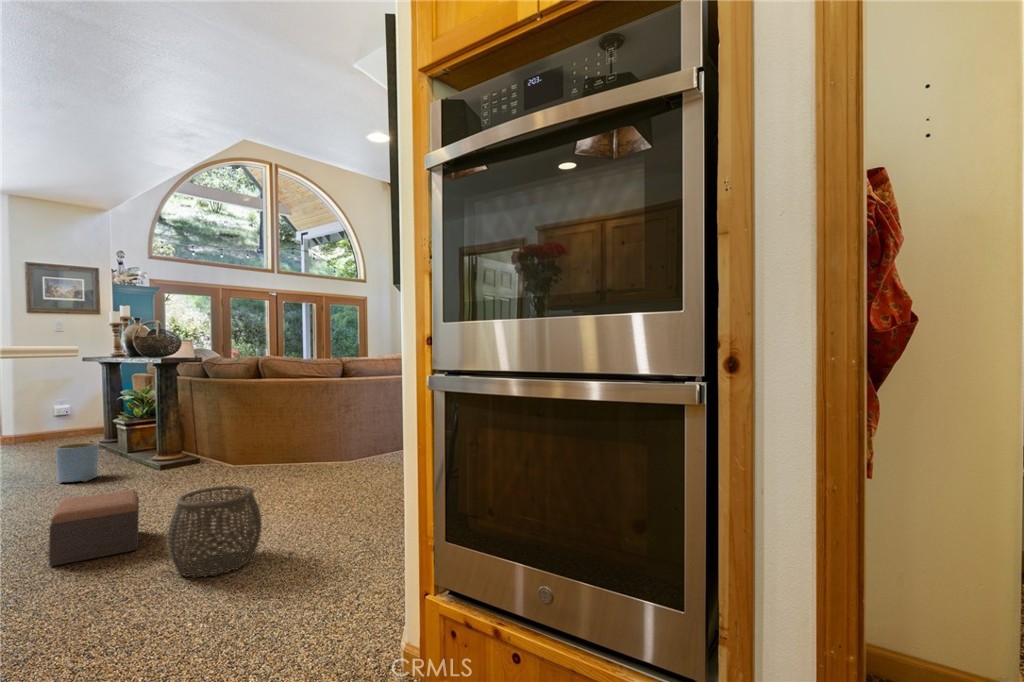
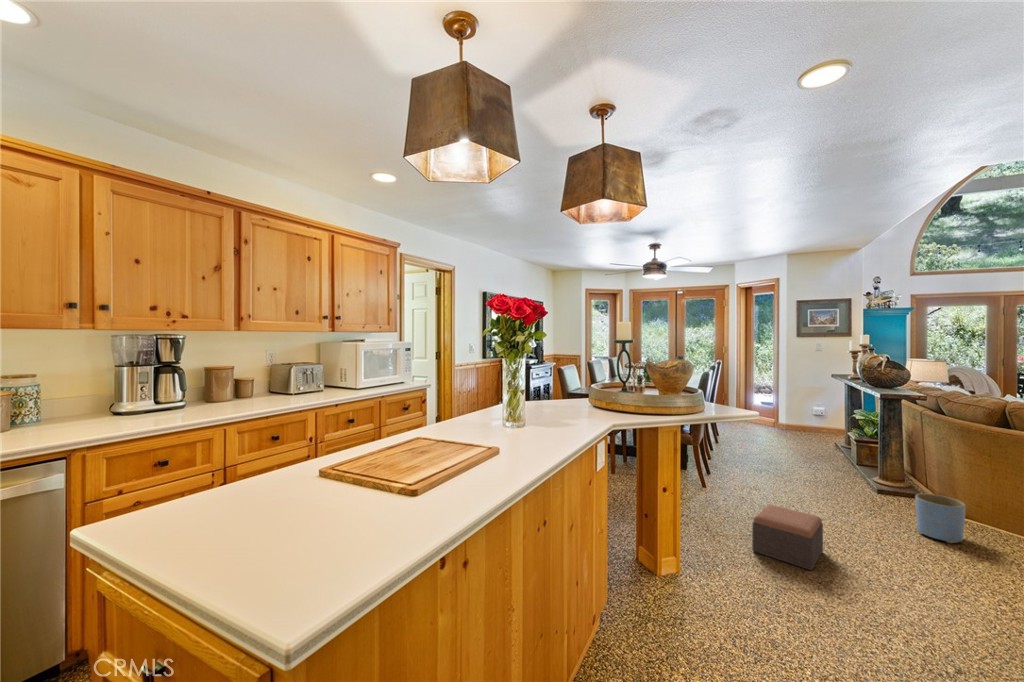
planter: present [56,442,100,484] -> present [915,493,966,543]
woven basket: present [167,486,262,578] -> none [818,547,922,651]

